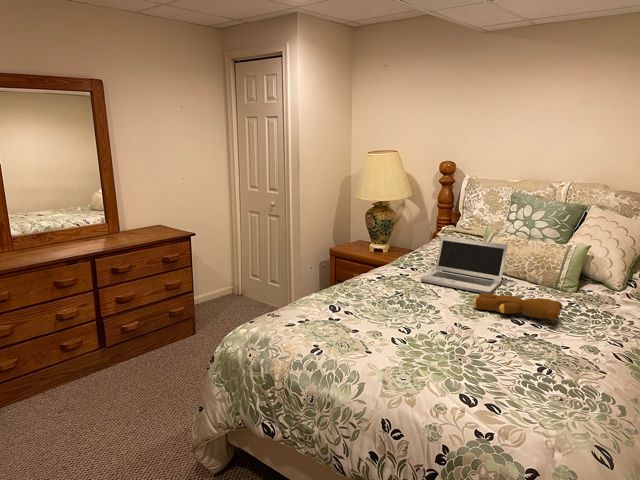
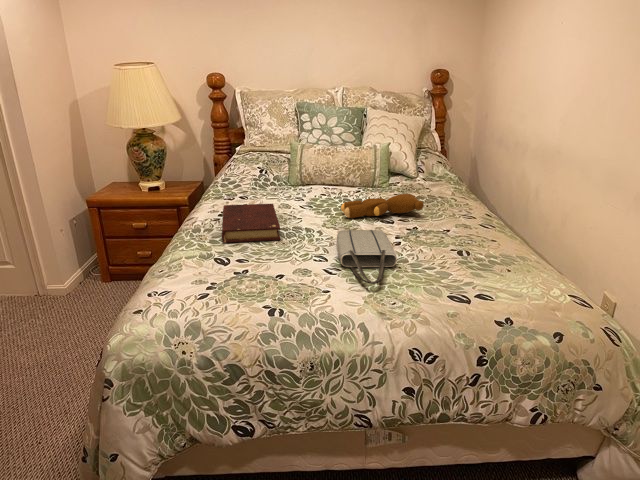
laptop: present [420,236,508,294] -> none [261,153,339,206]
book: none [348,272,418,308] -> present [222,204,280,243]
tote bag: none [391,314,474,359] -> present [337,230,397,284]

